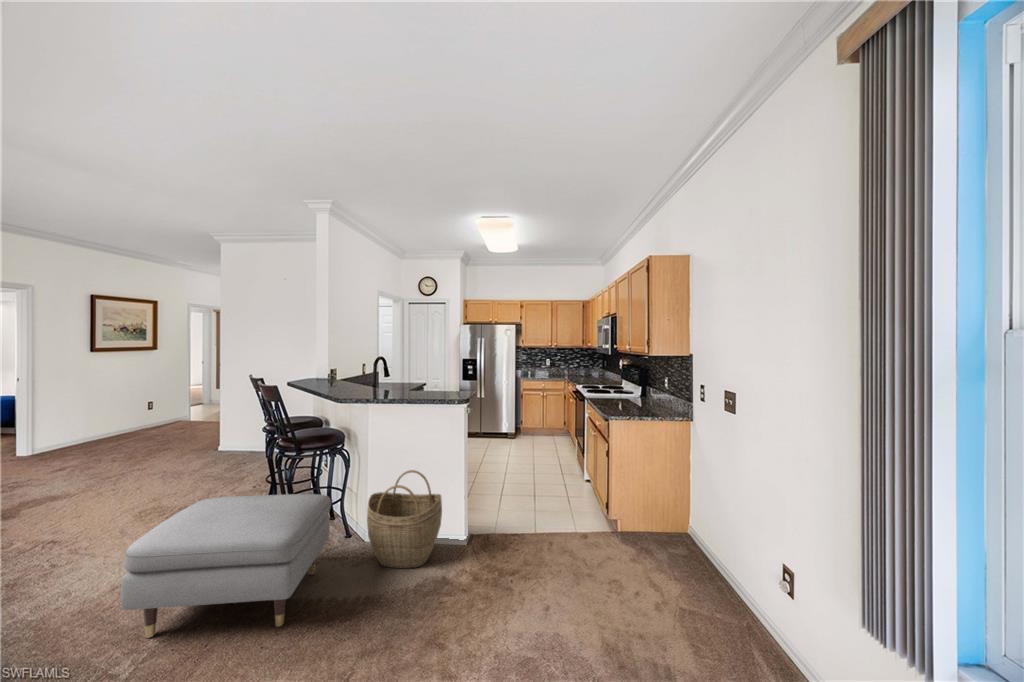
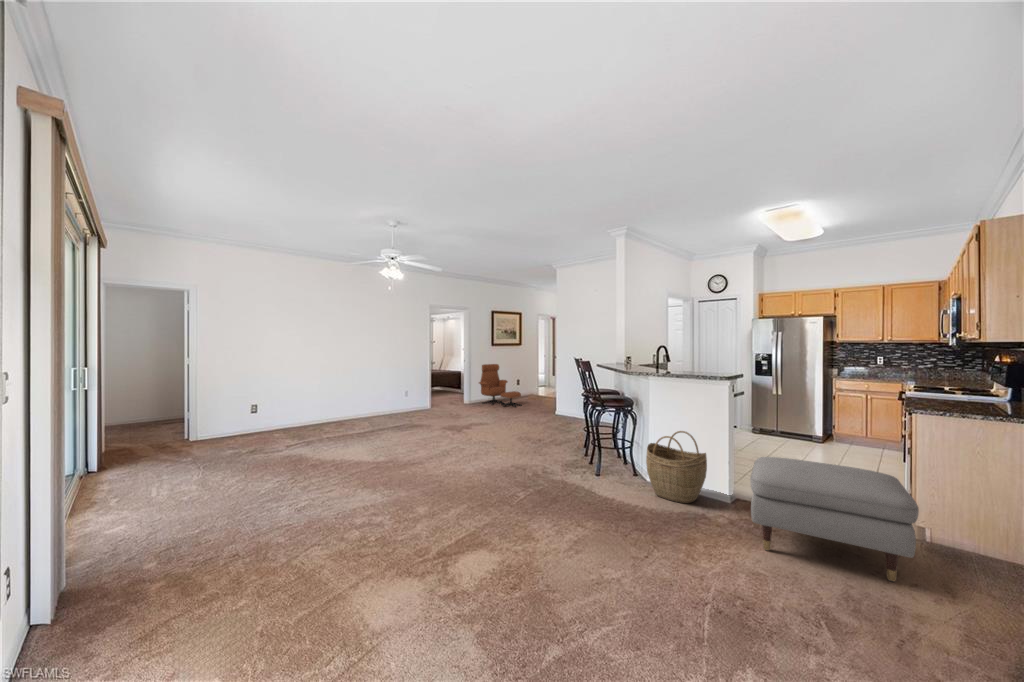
lounge chair: none [58,381,155,450] -> present [479,364,521,407]
ottoman: present [120,494,331,638] -> present [750,457,919,582]

